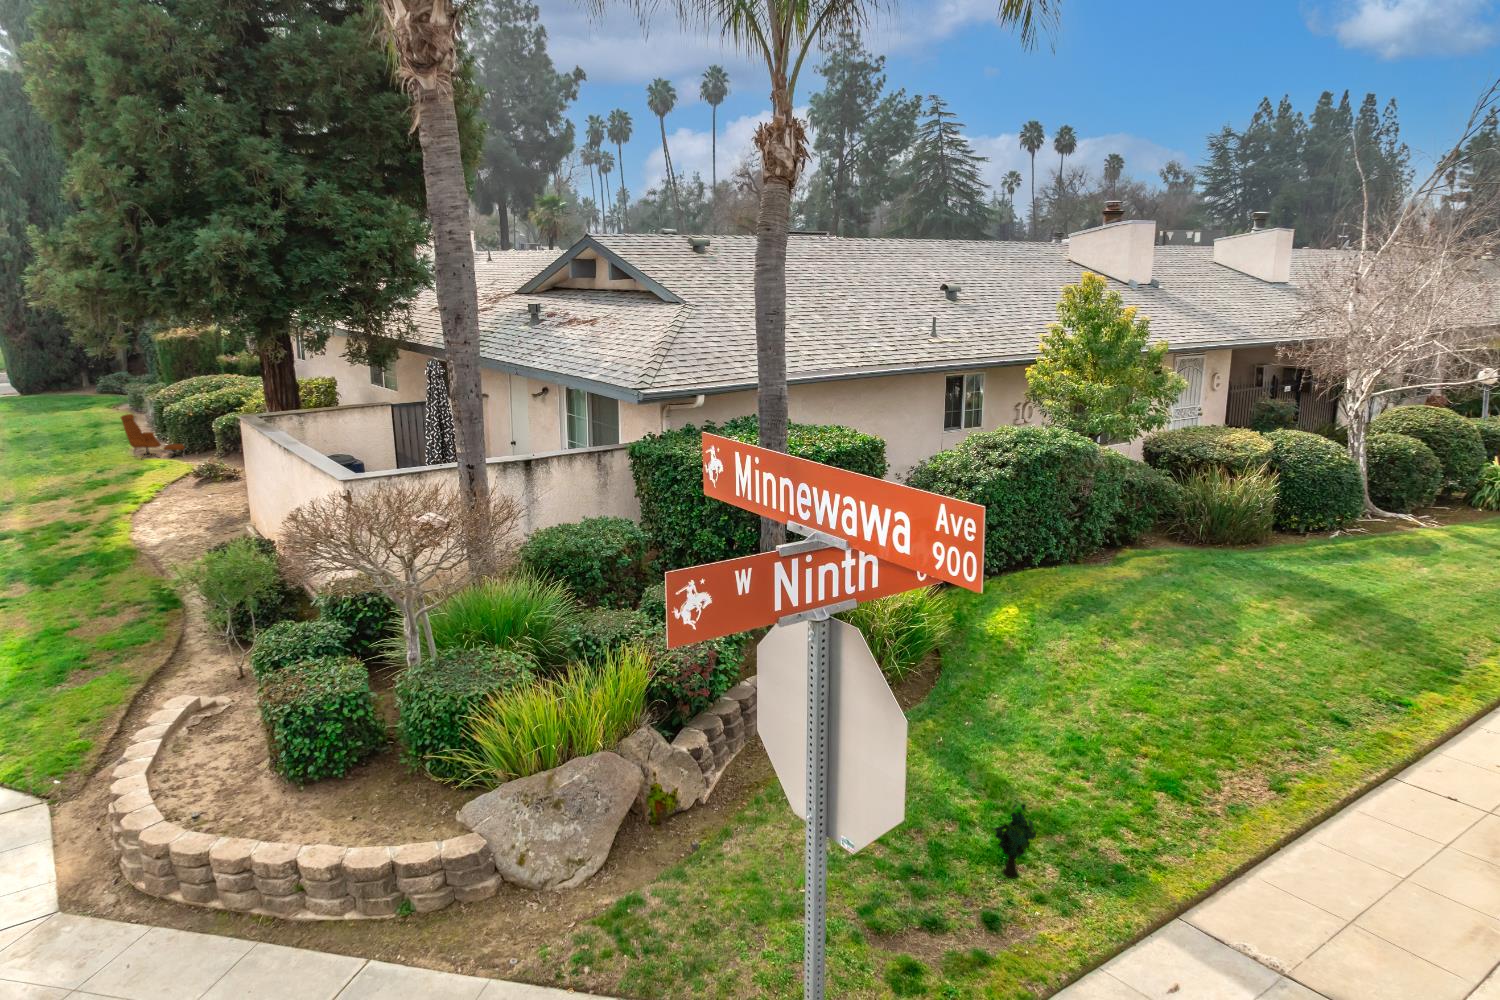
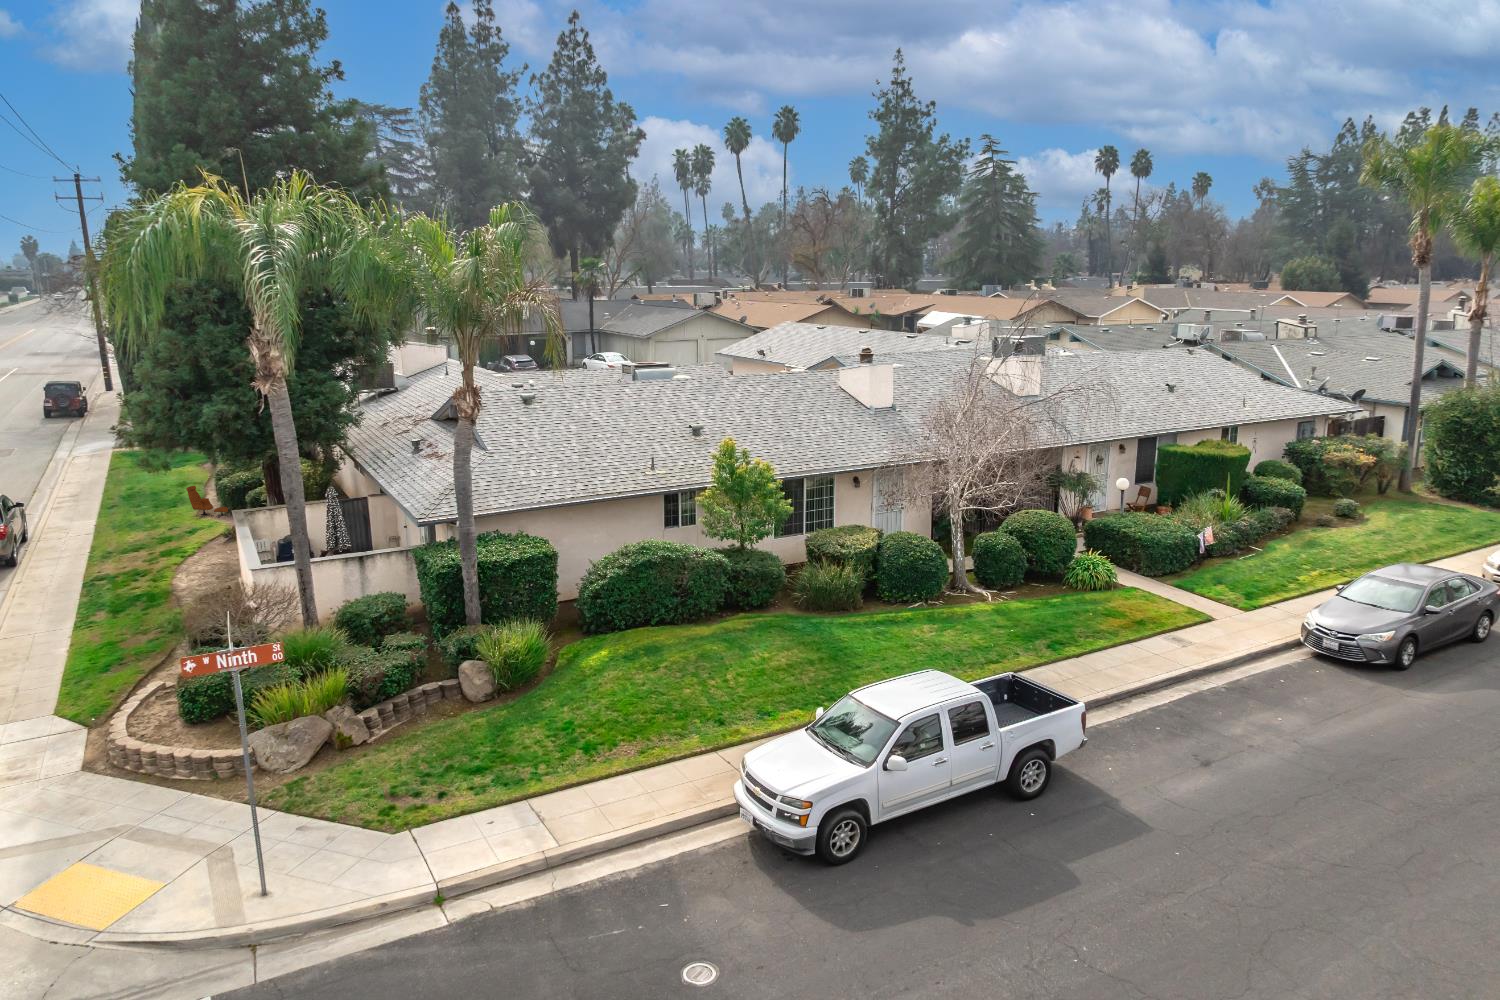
decorative plant: present [993,804,1036,878] -> none [459,745,480,779]

